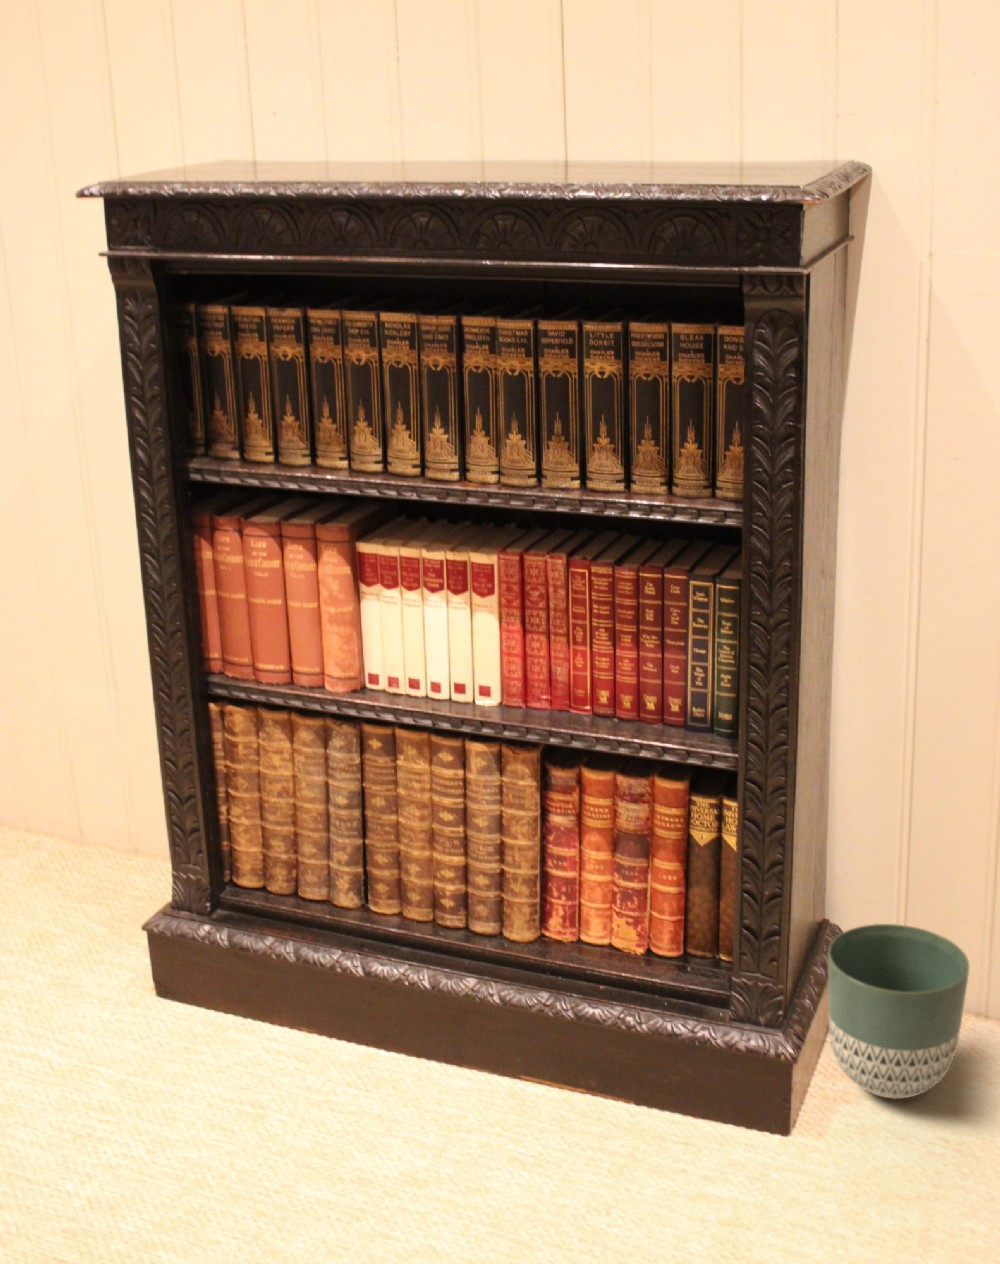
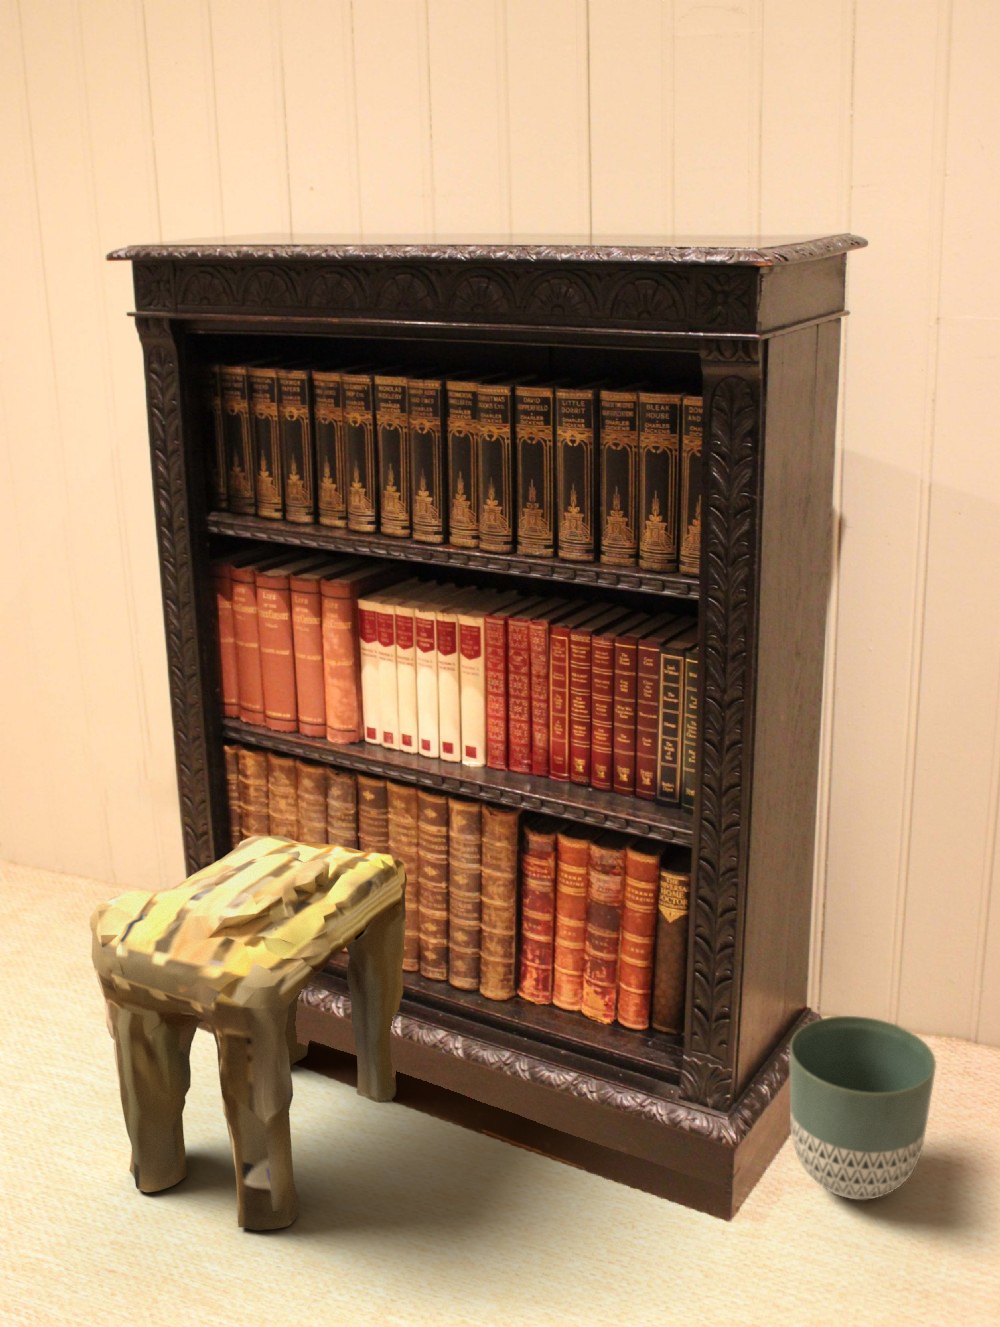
stool: none [121,791,427,1191] -> present [89,835,407,1230]

